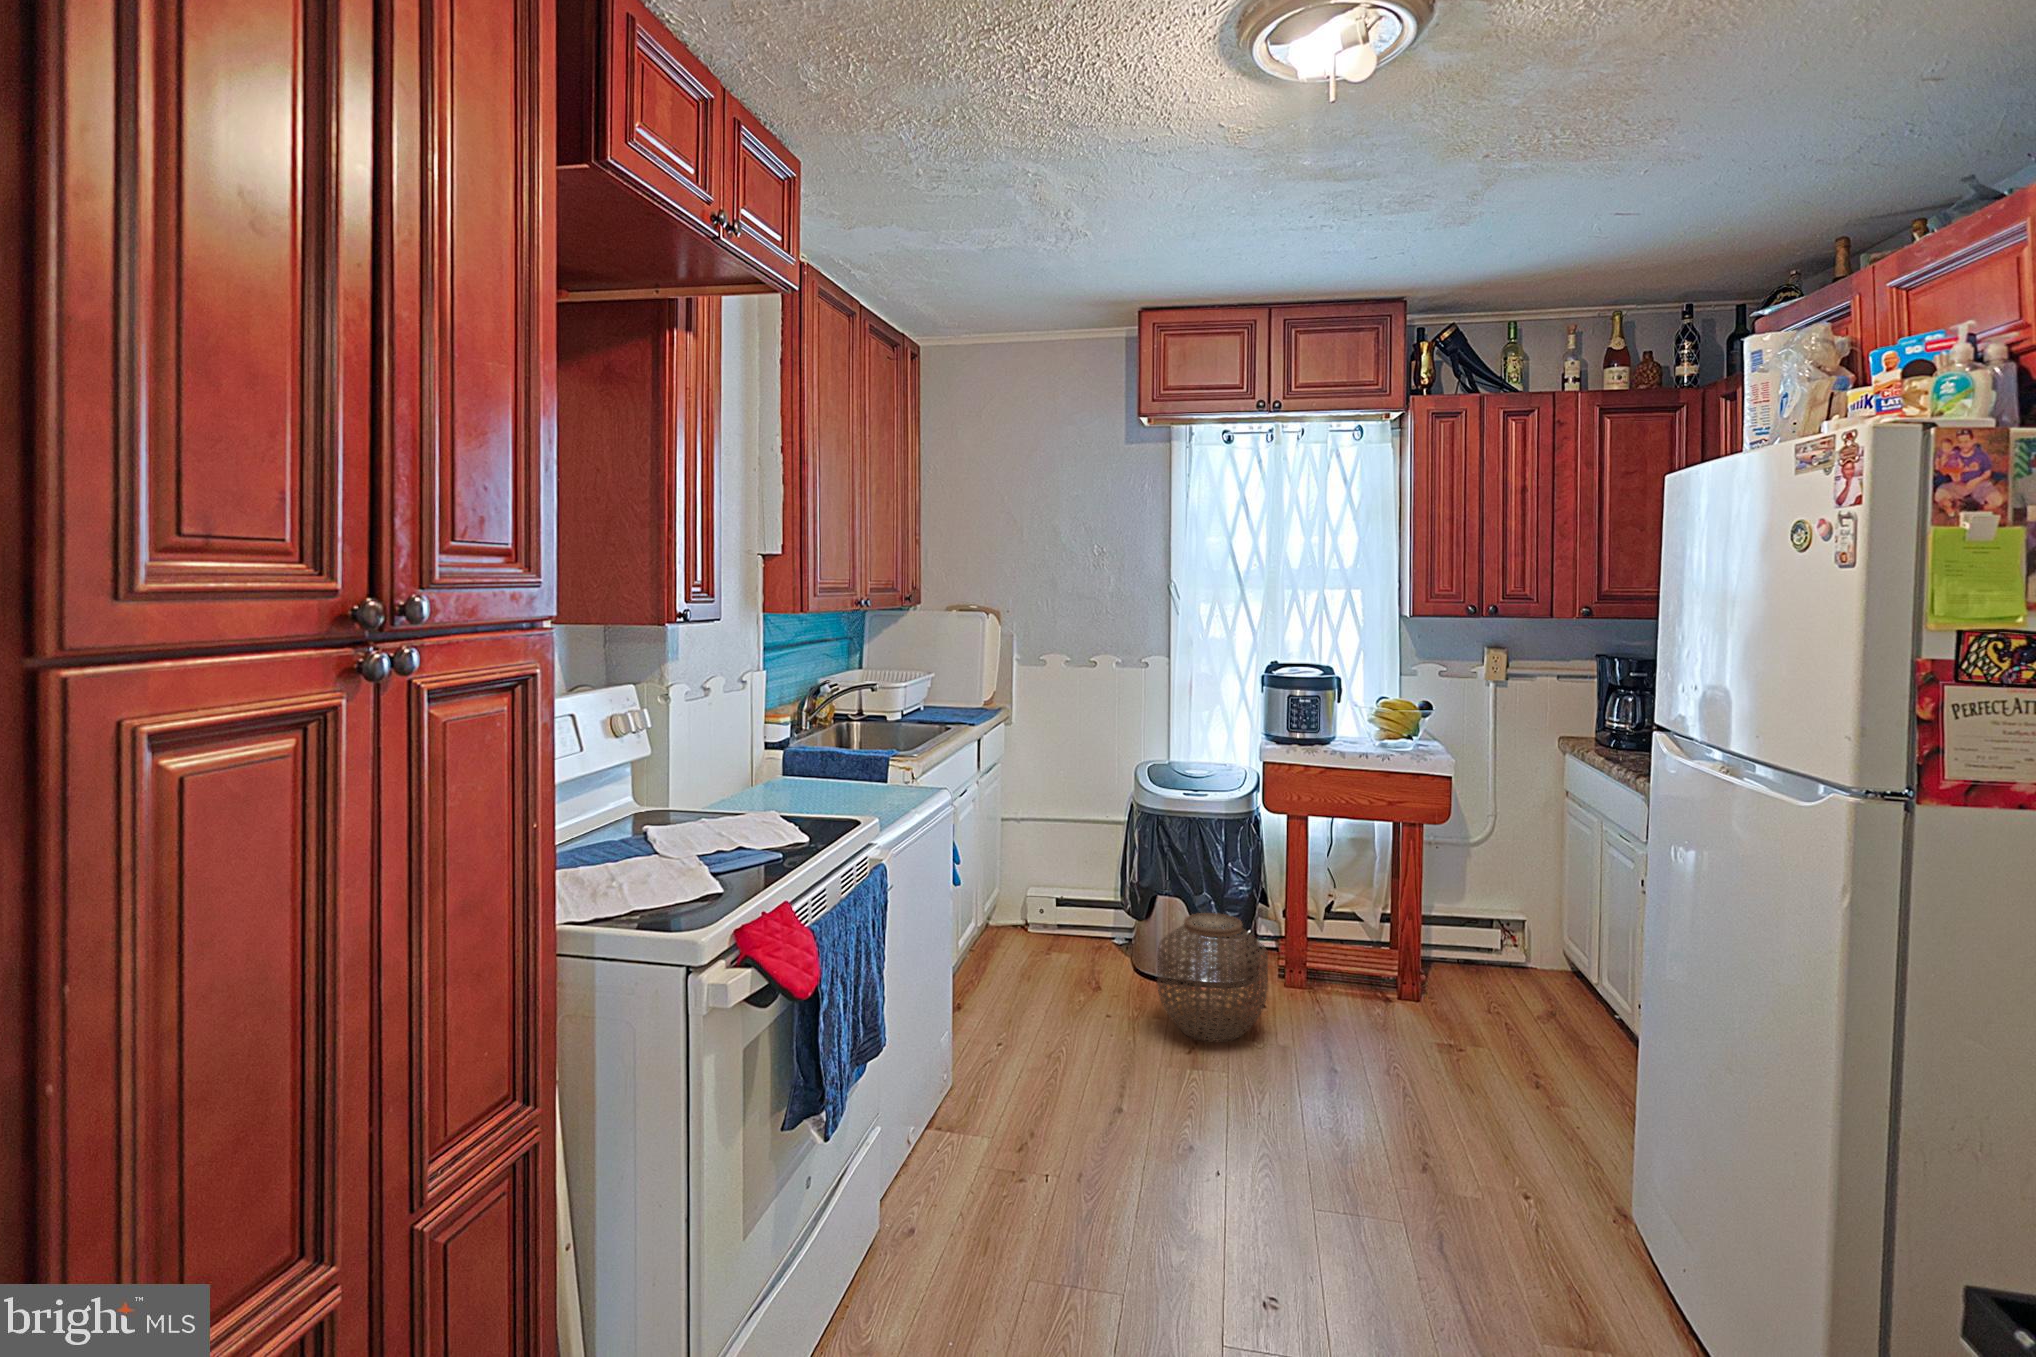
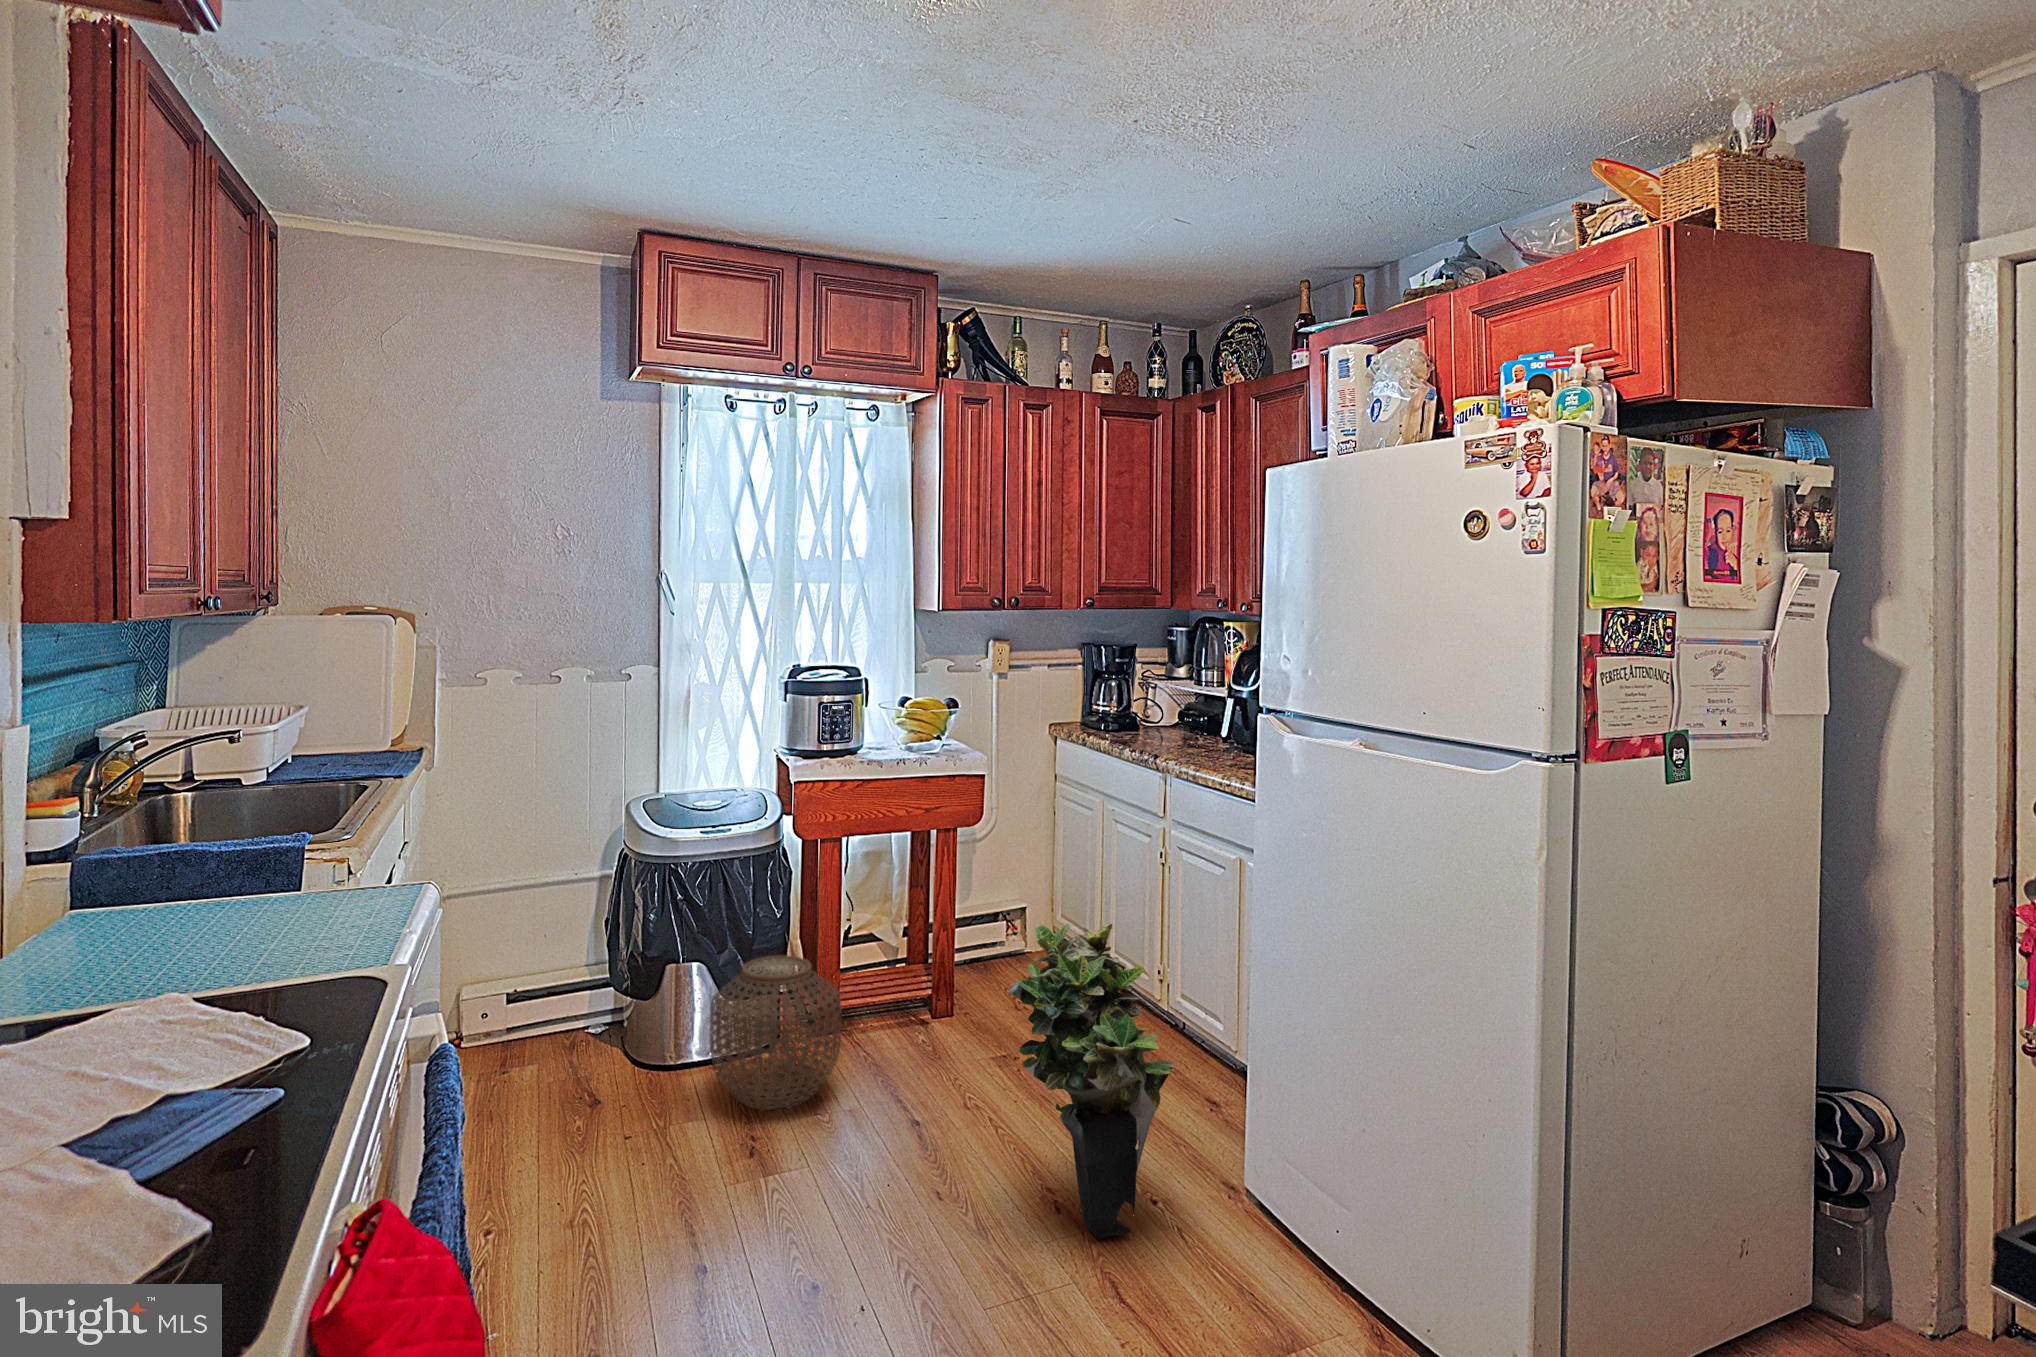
potted plant: none [1359,917,1523,1219] -> present [1008,923,1174,1239]

